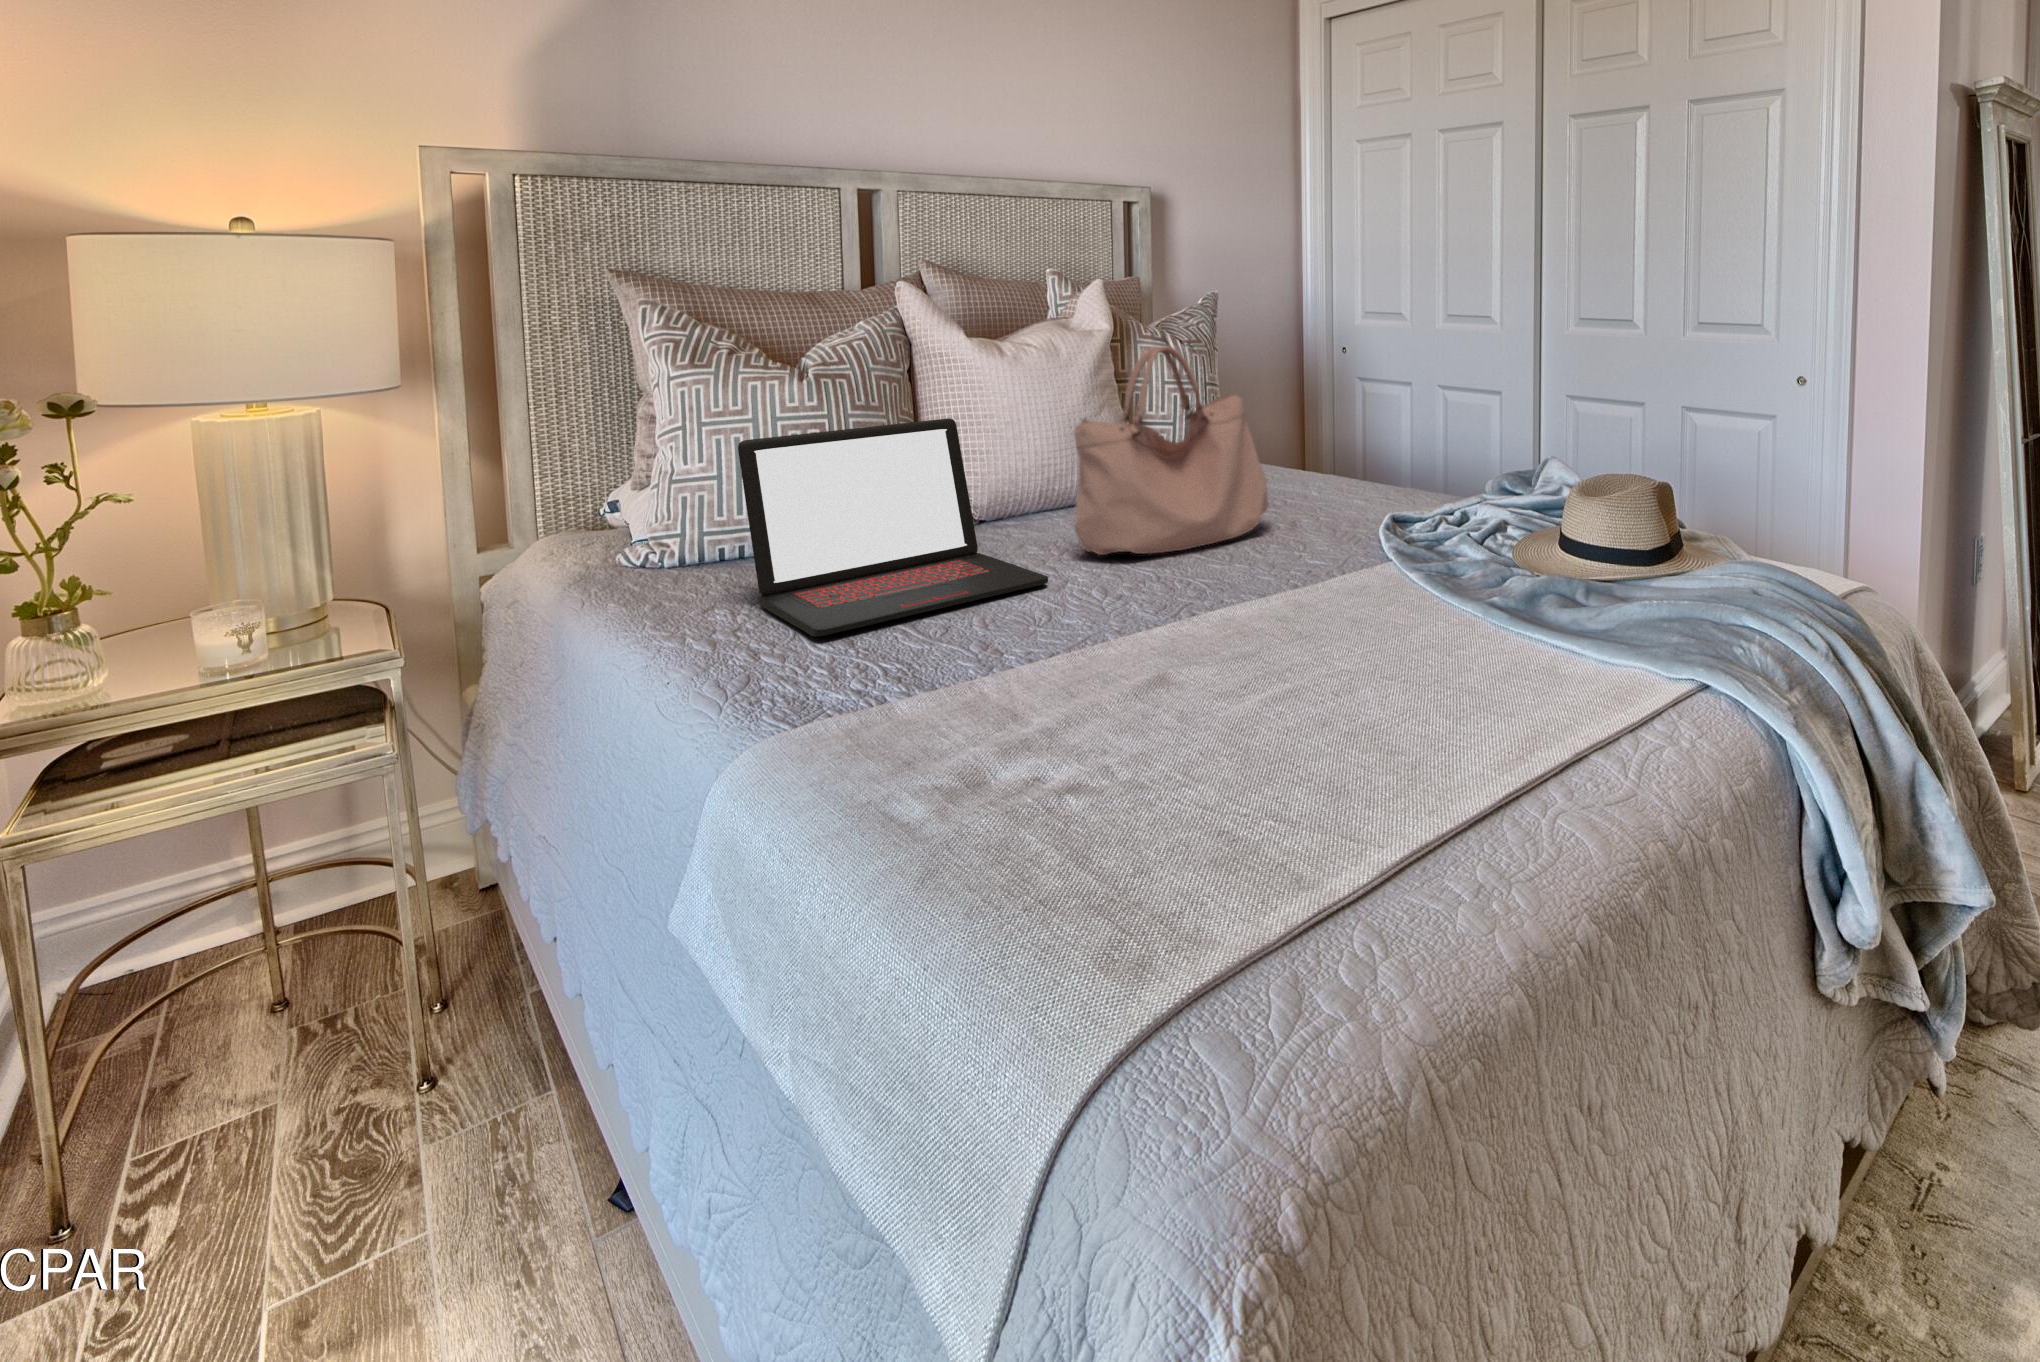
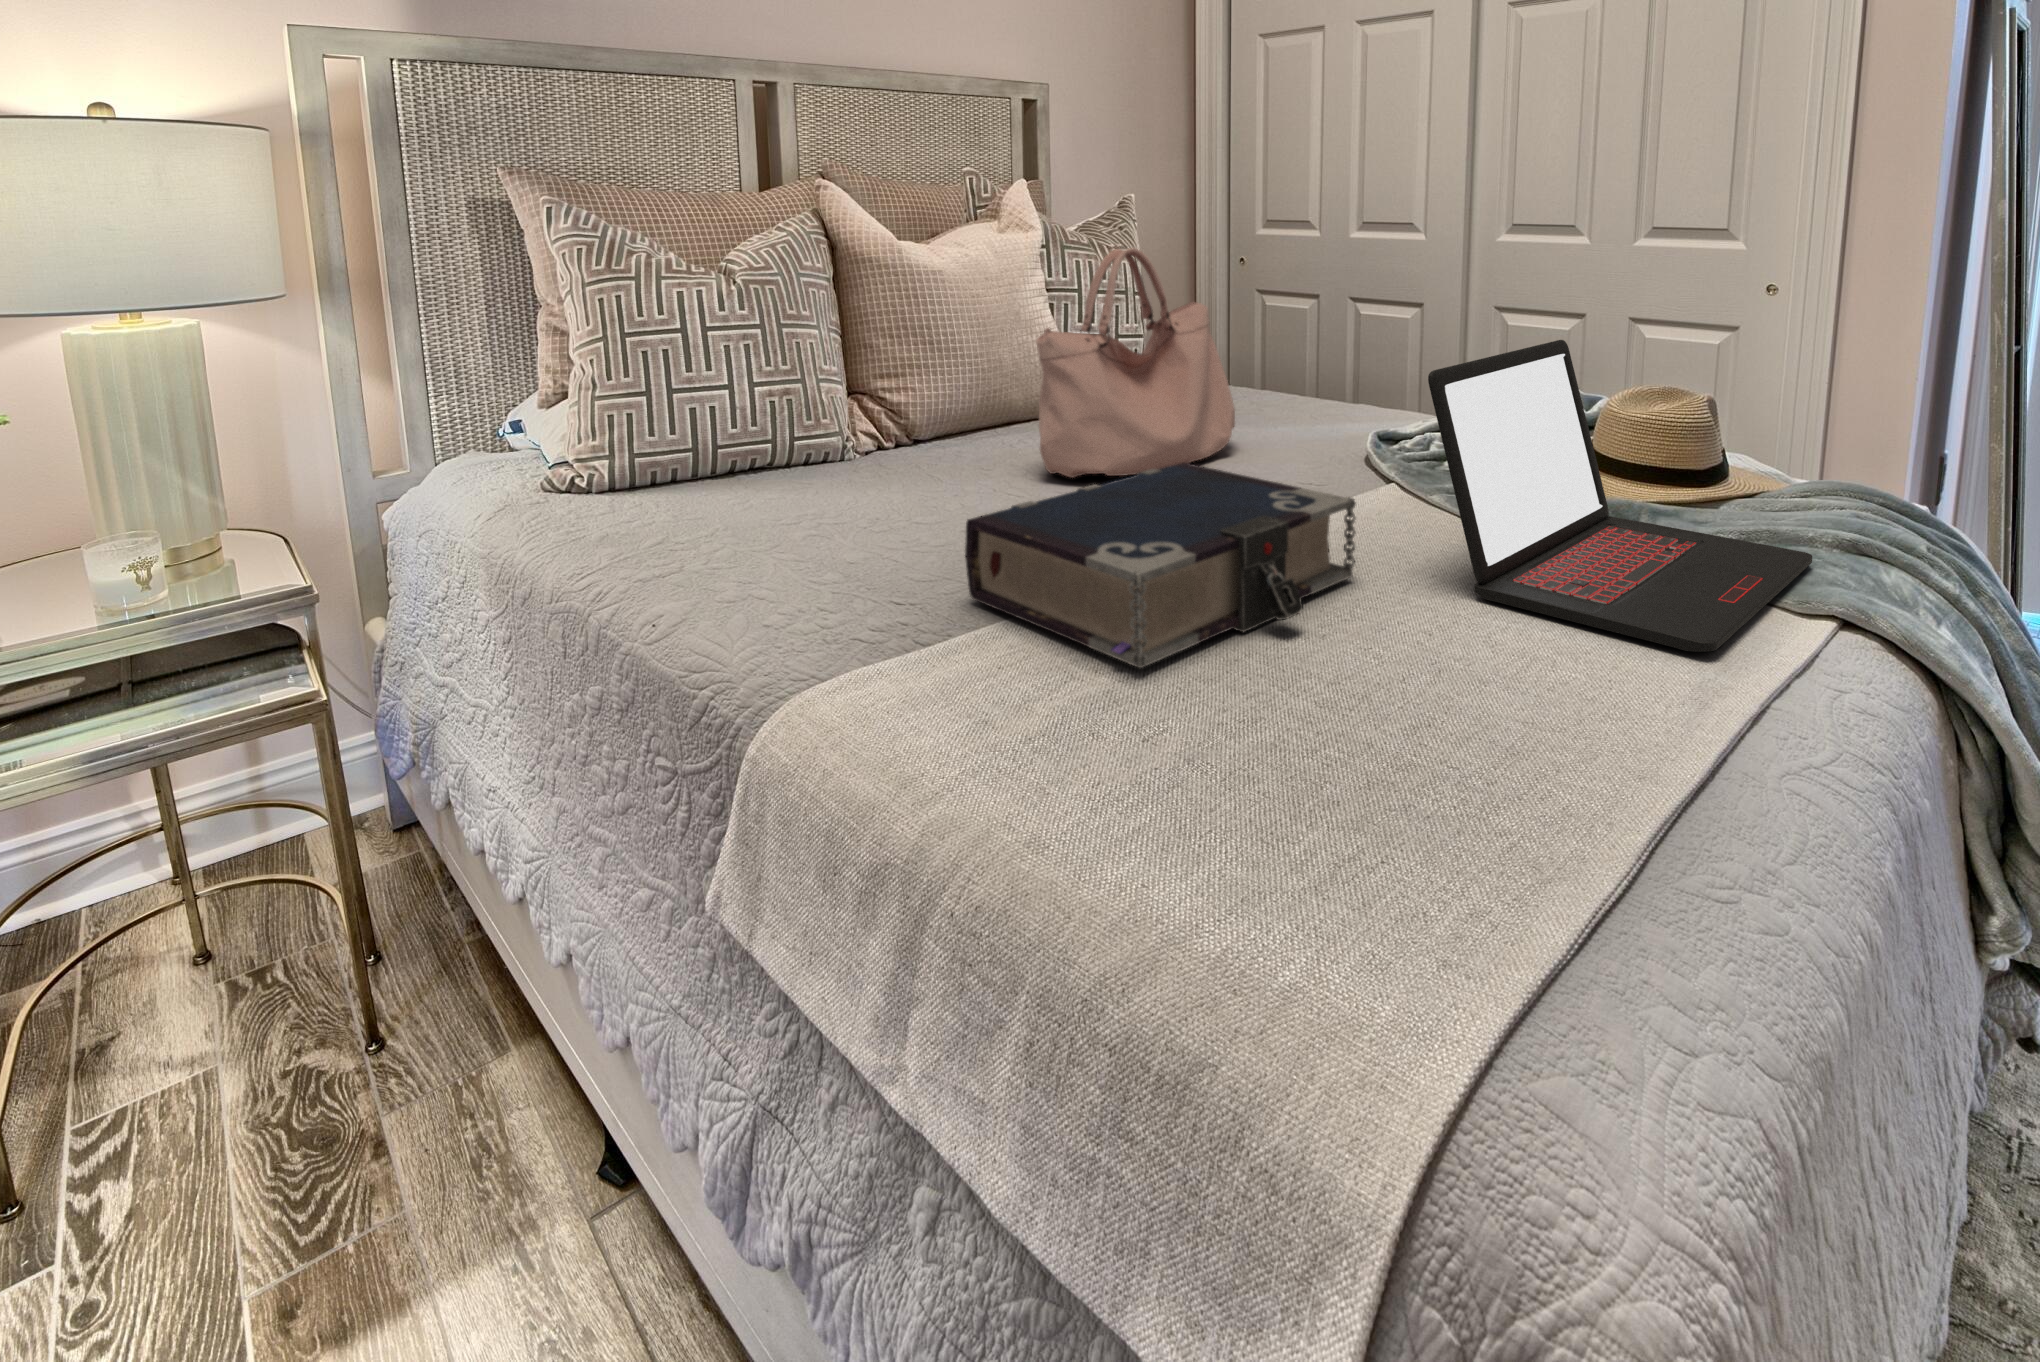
laptop: present [738,418,1048,636] -> present [1428,340,1812,652]
book: none [949,541,1301,720] -> present [965,463,1356,668]

